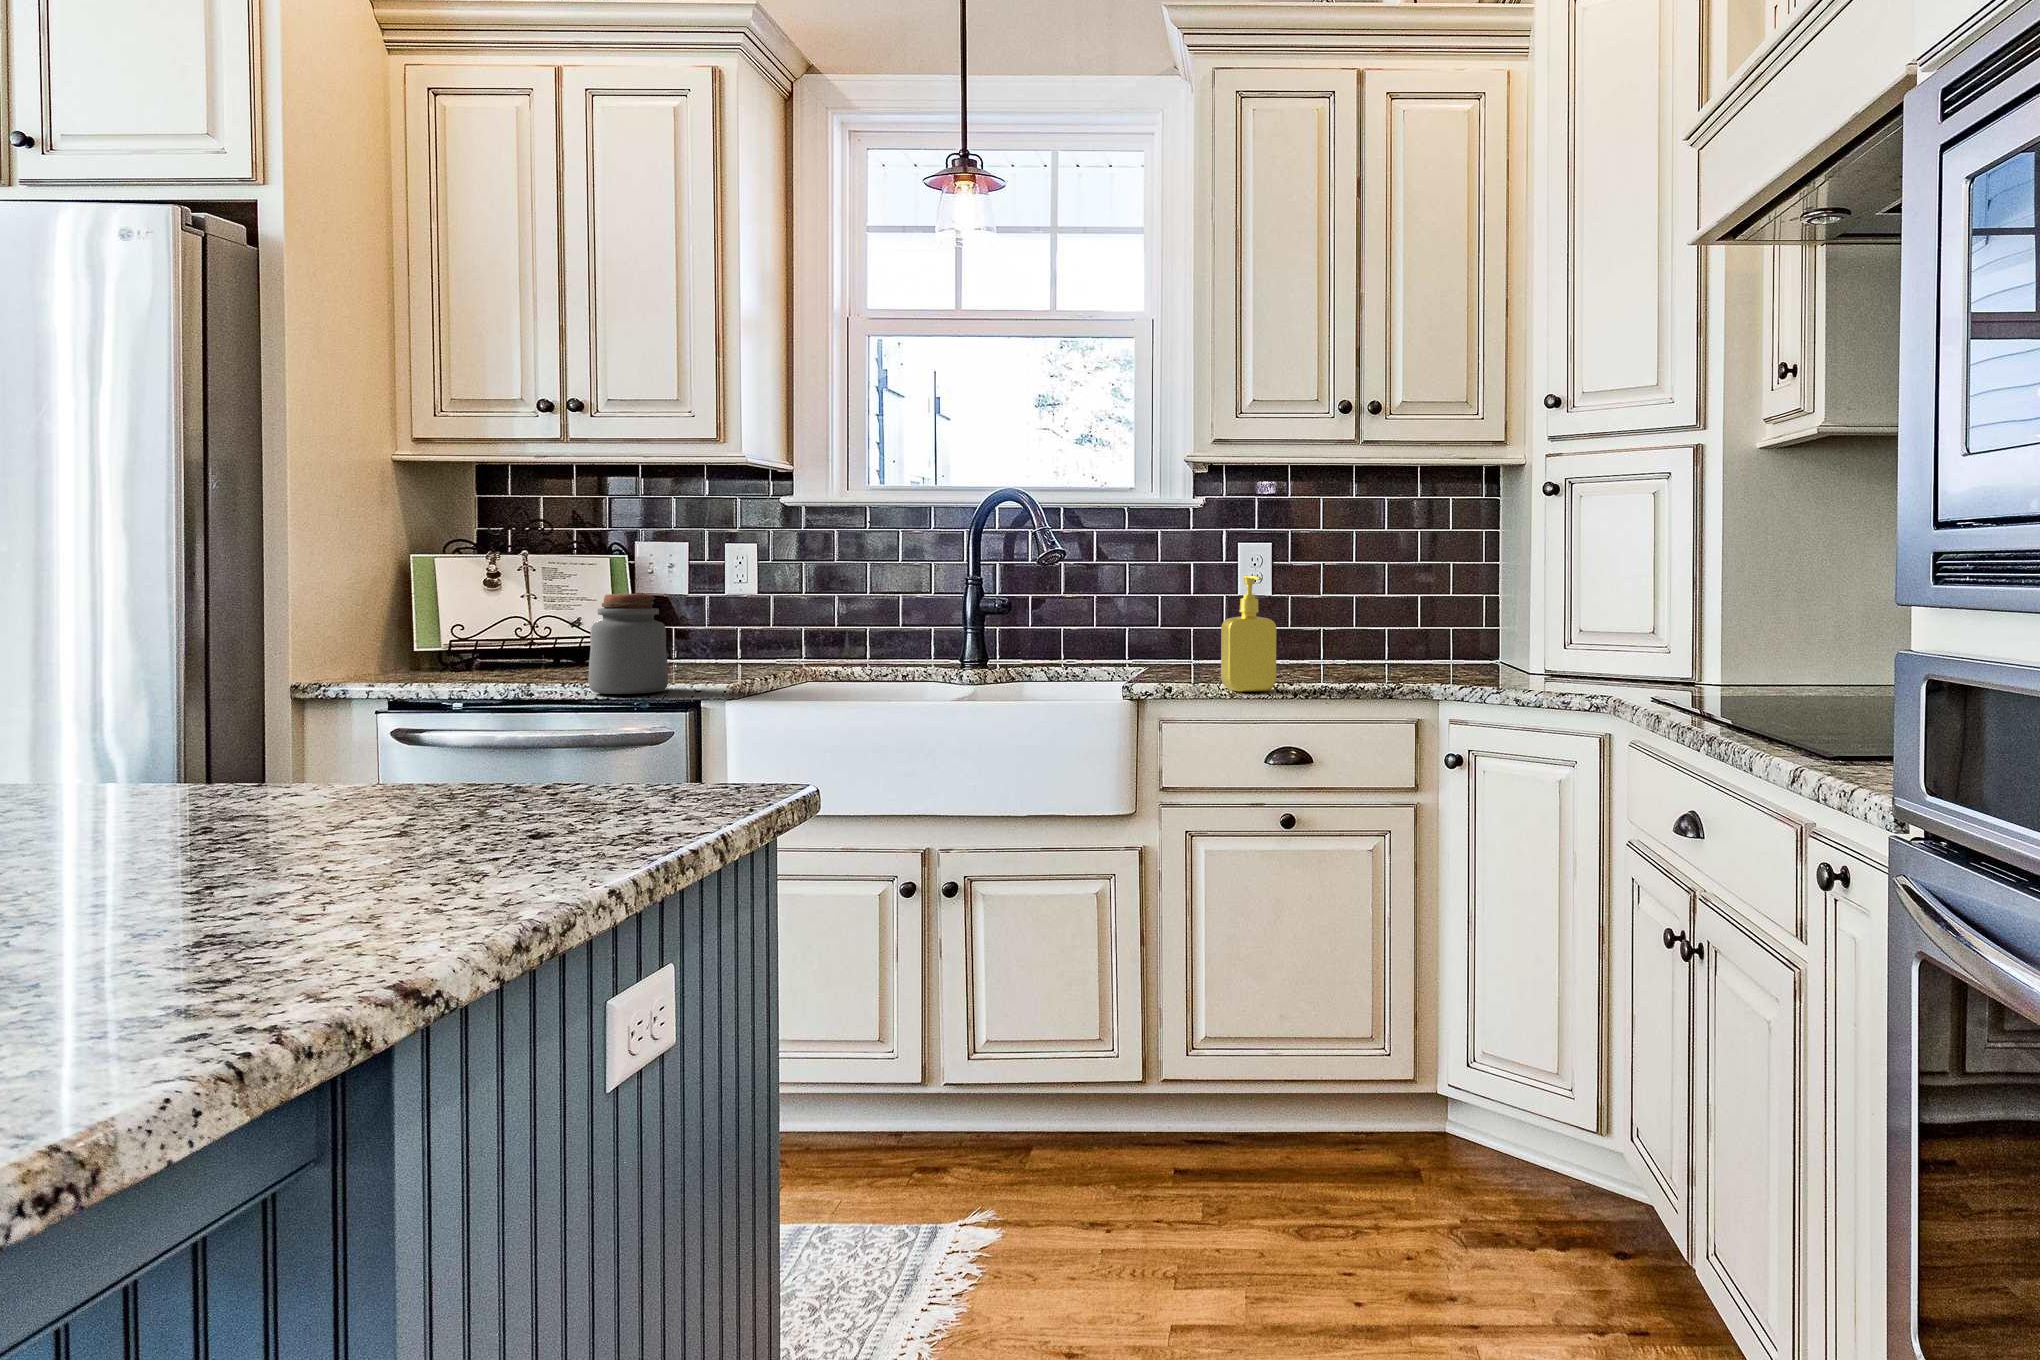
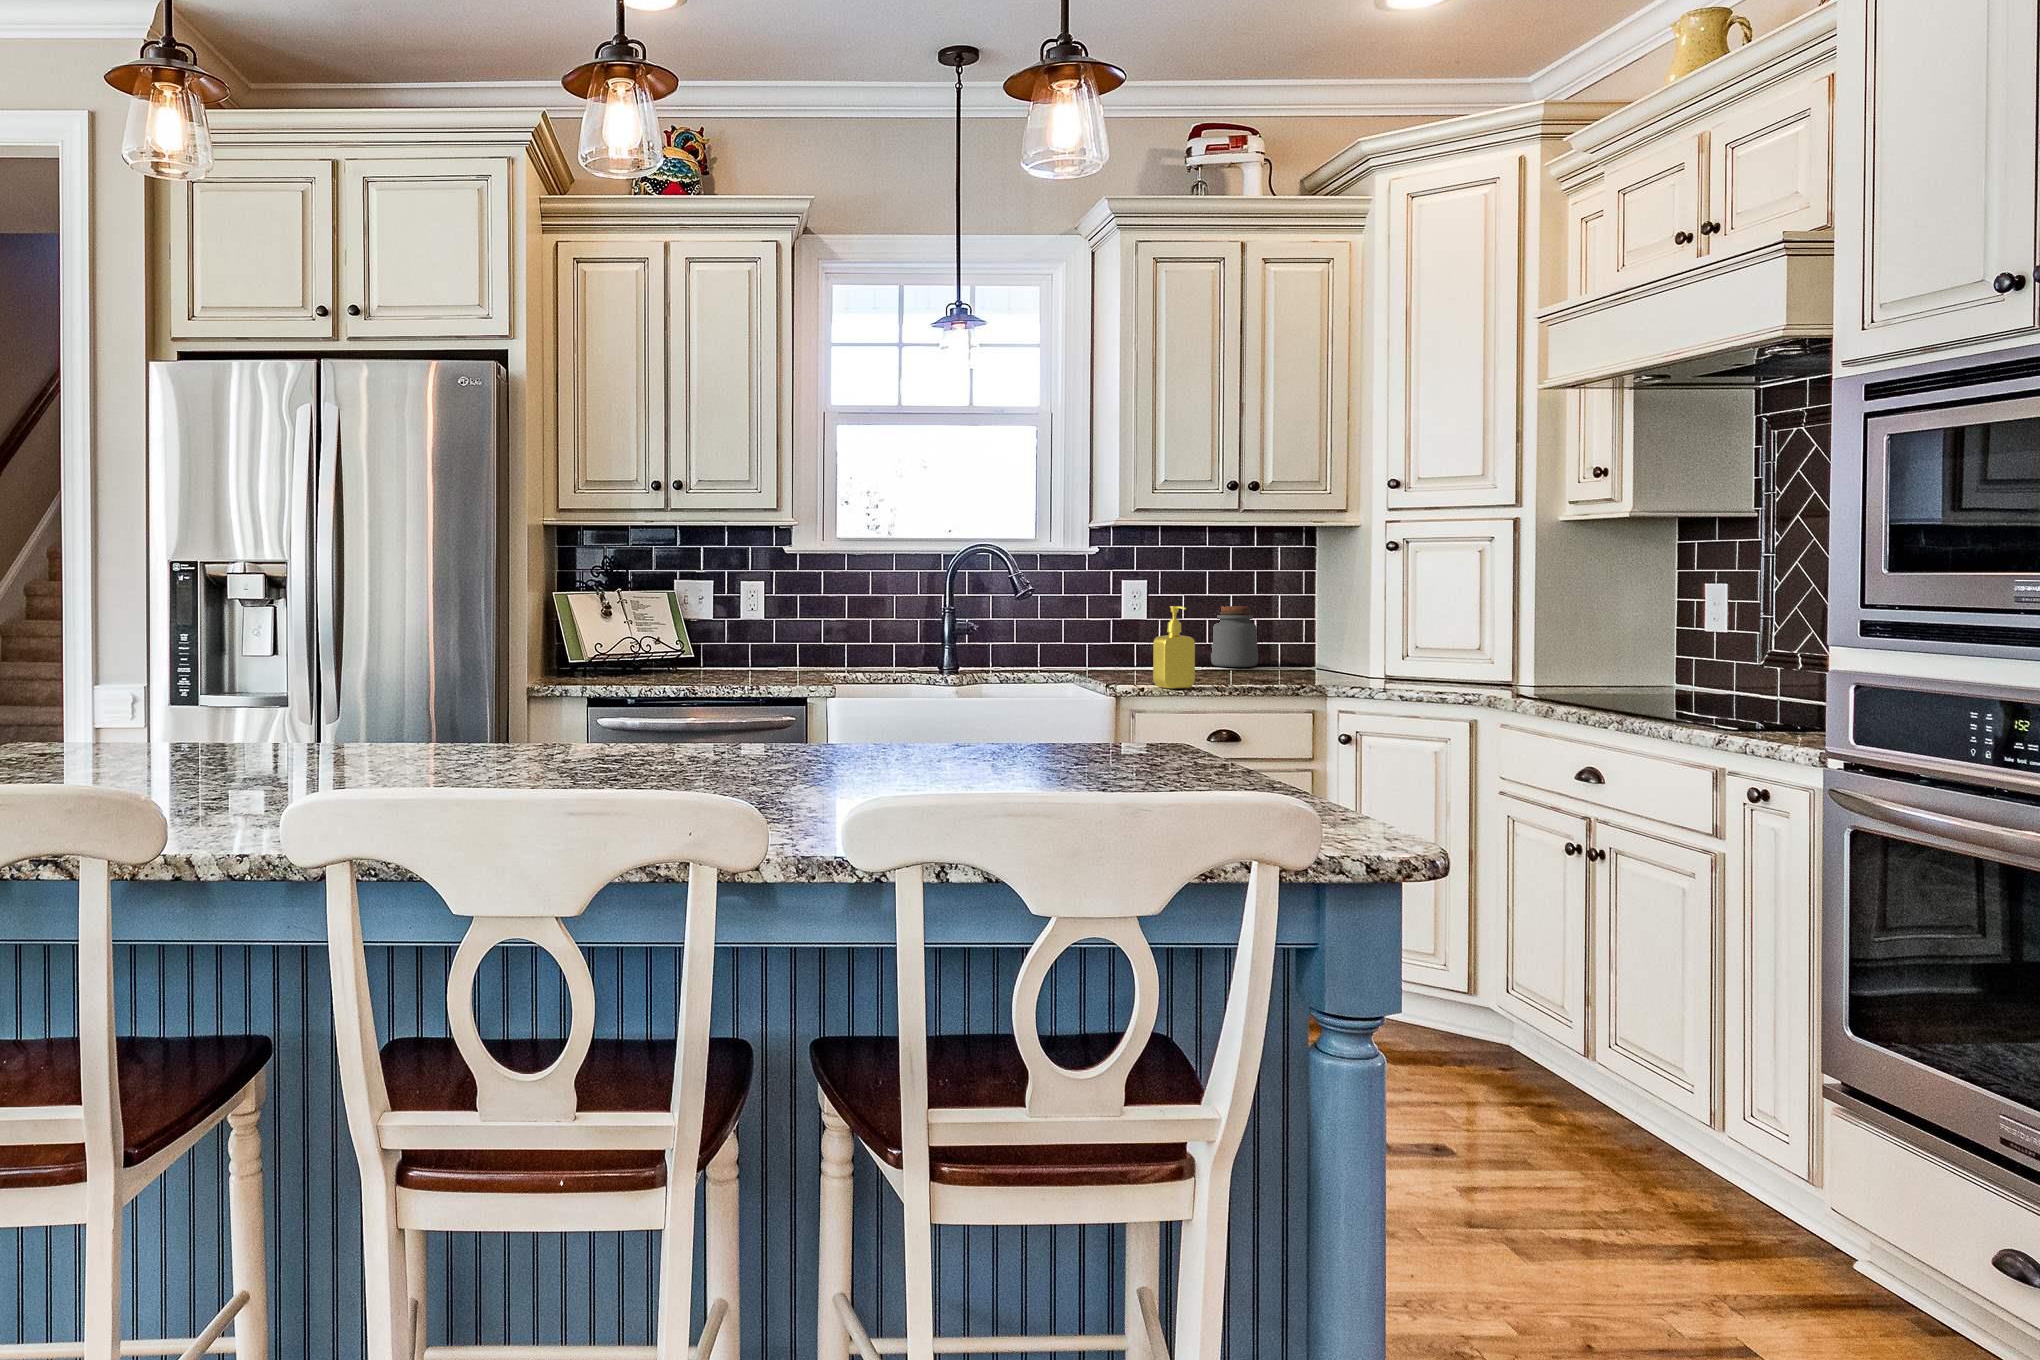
jar: present [588,594,668,694] -> present [1211,606,1258,667]

